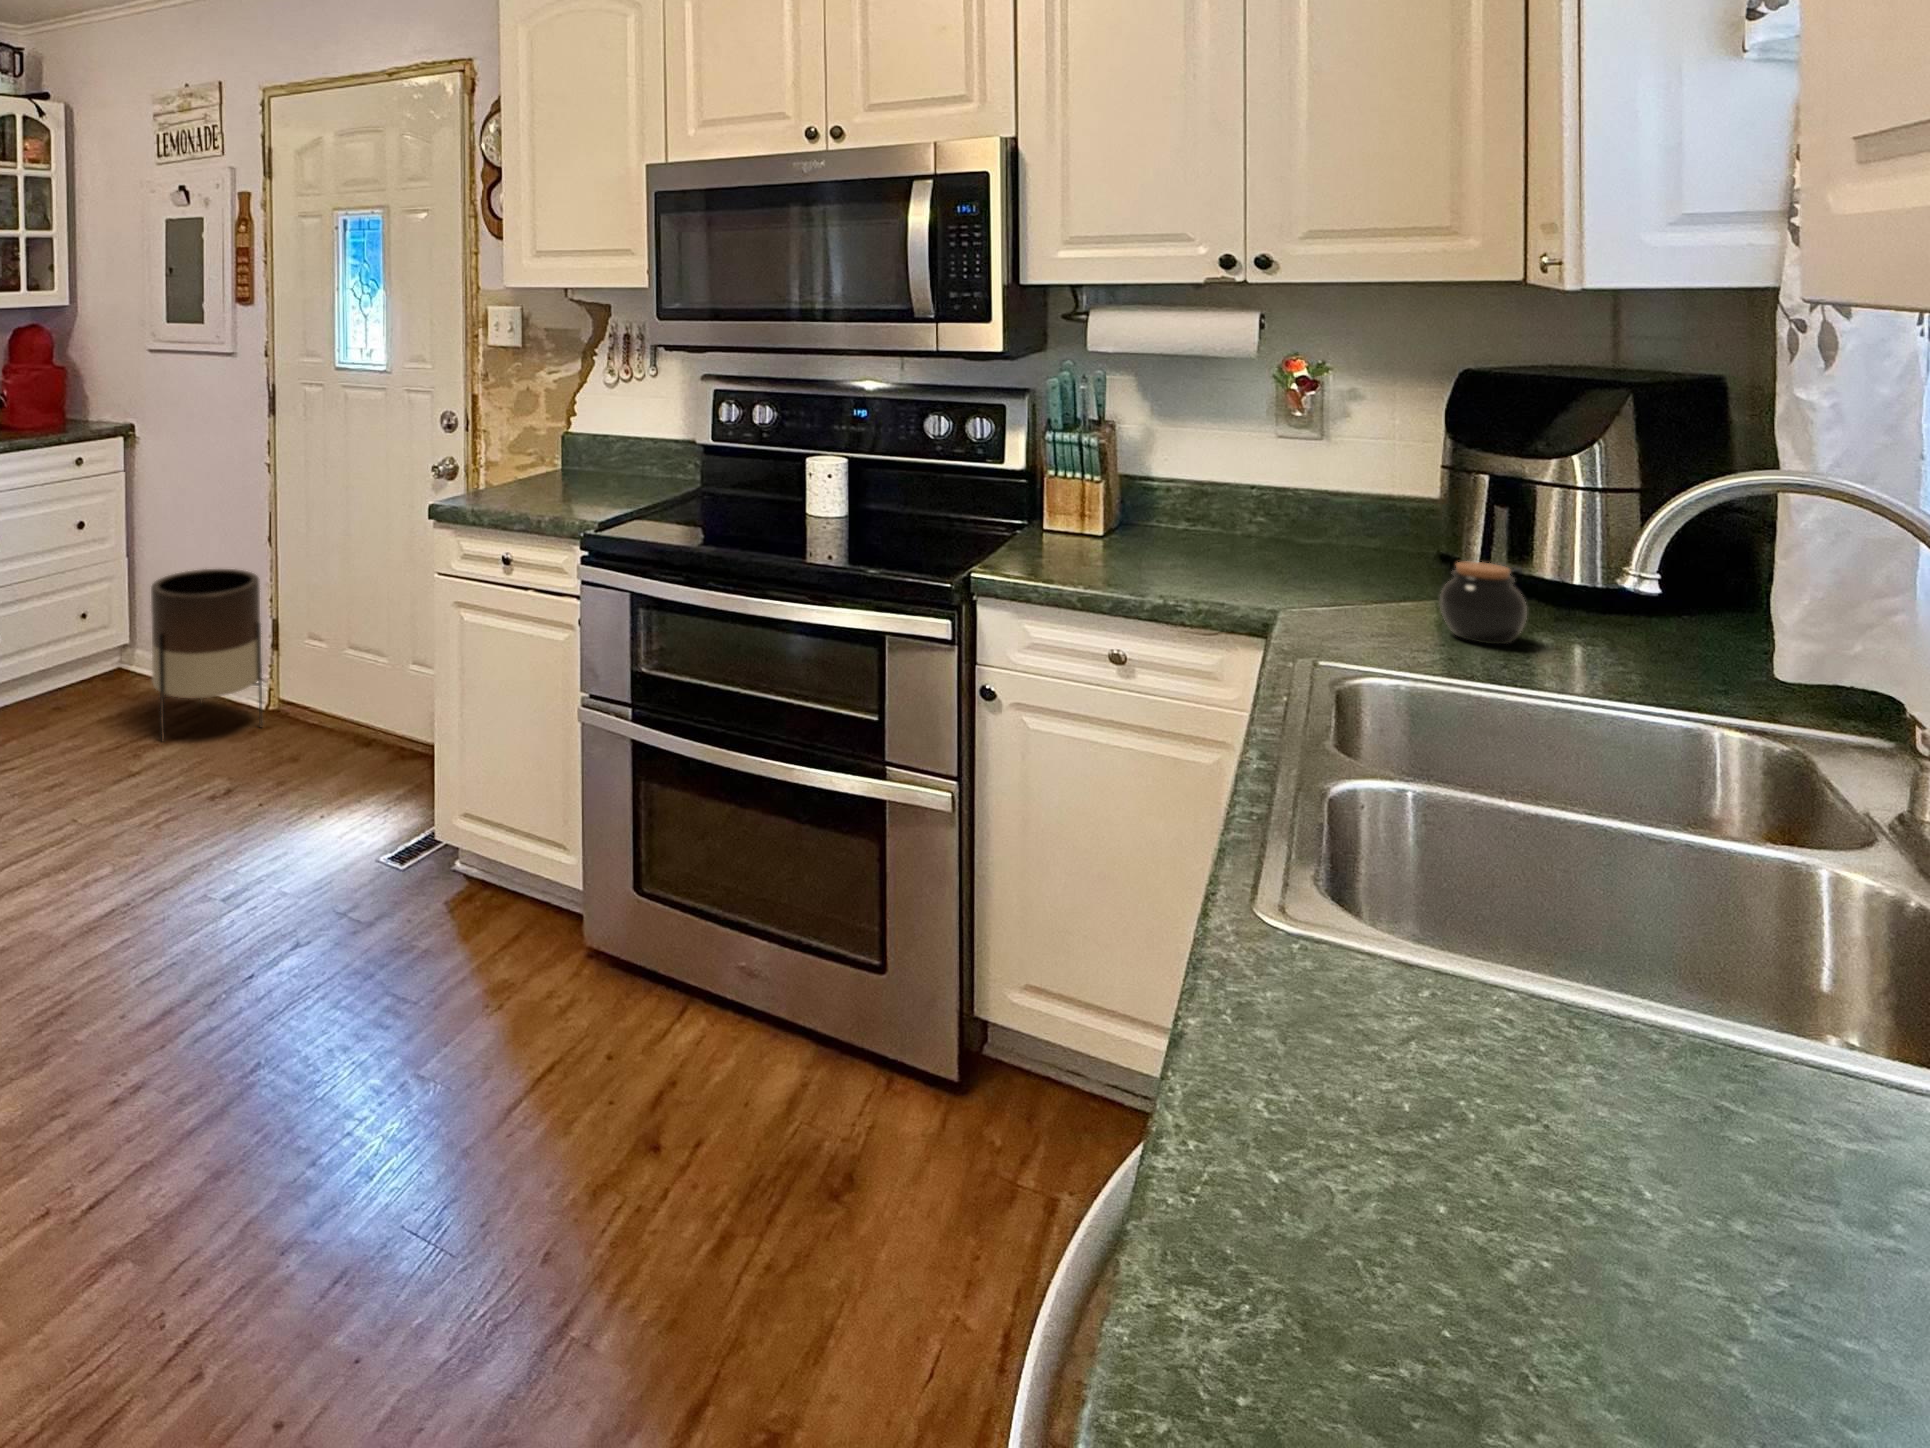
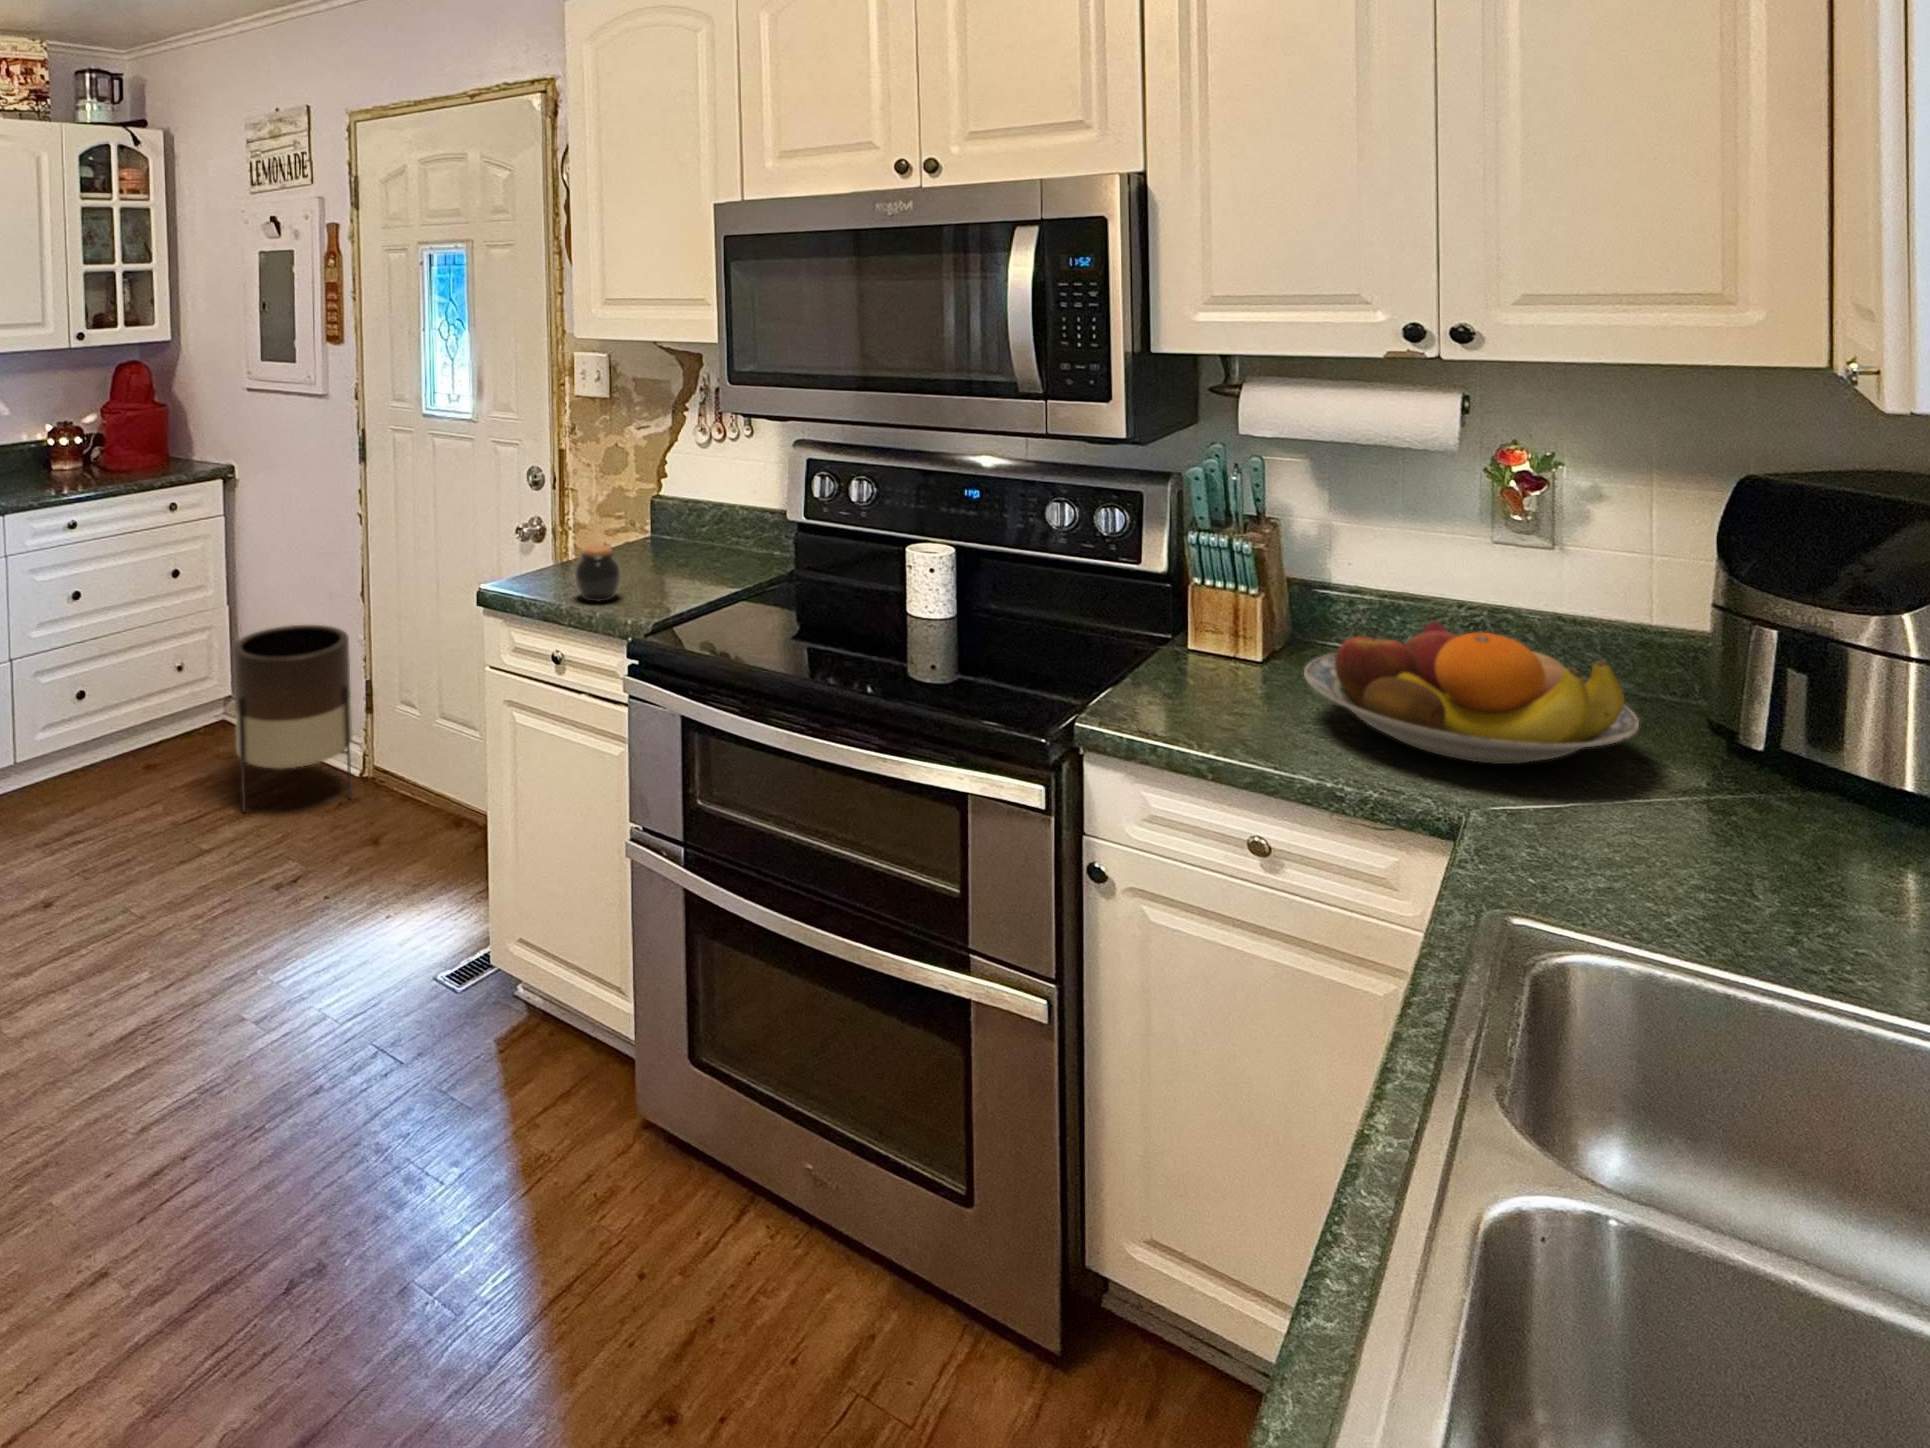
fruit bowl: none [1142,491,1390,588] -> present [1304,622,1639,764]
jar: present [1440,561,1527,644] -> present [575,545,621,601]

